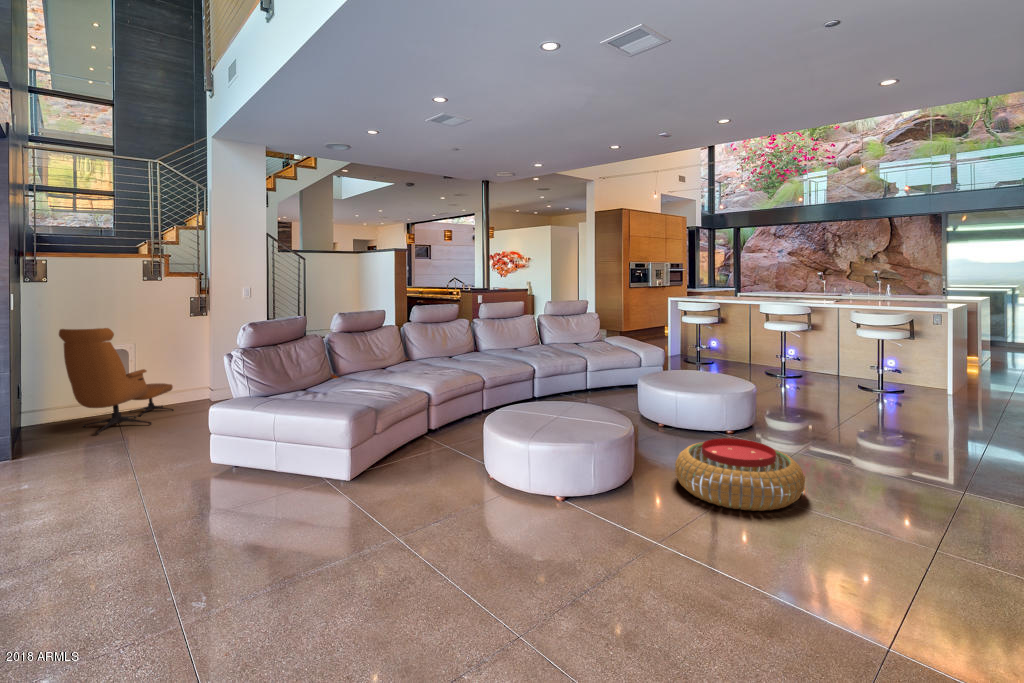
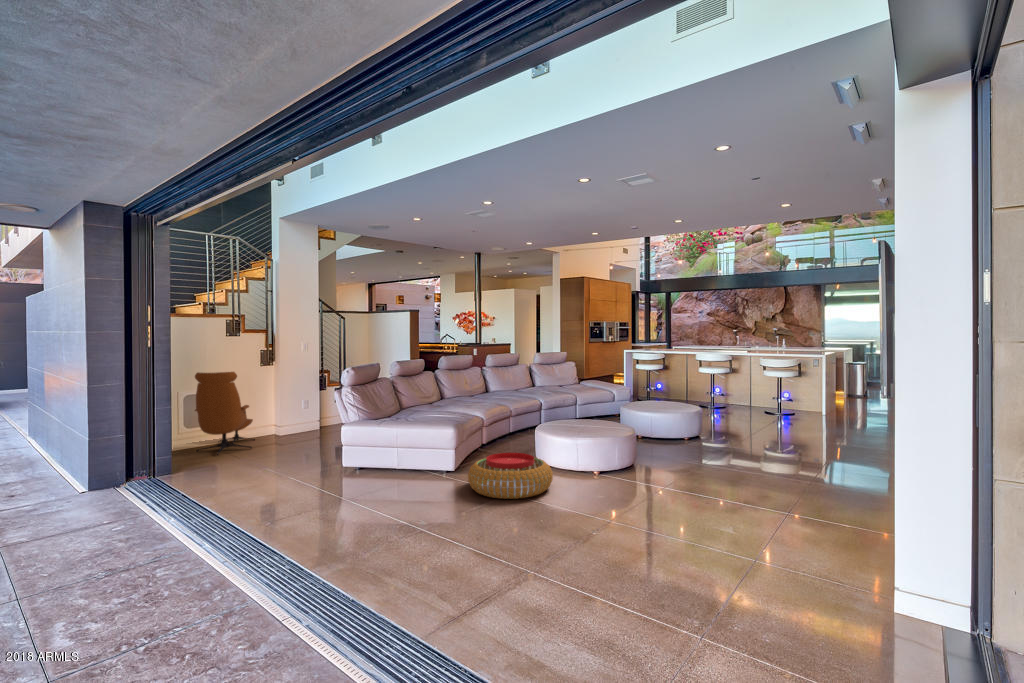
pouf: present [675,438,805,511] -> present [468,452,553,499]

